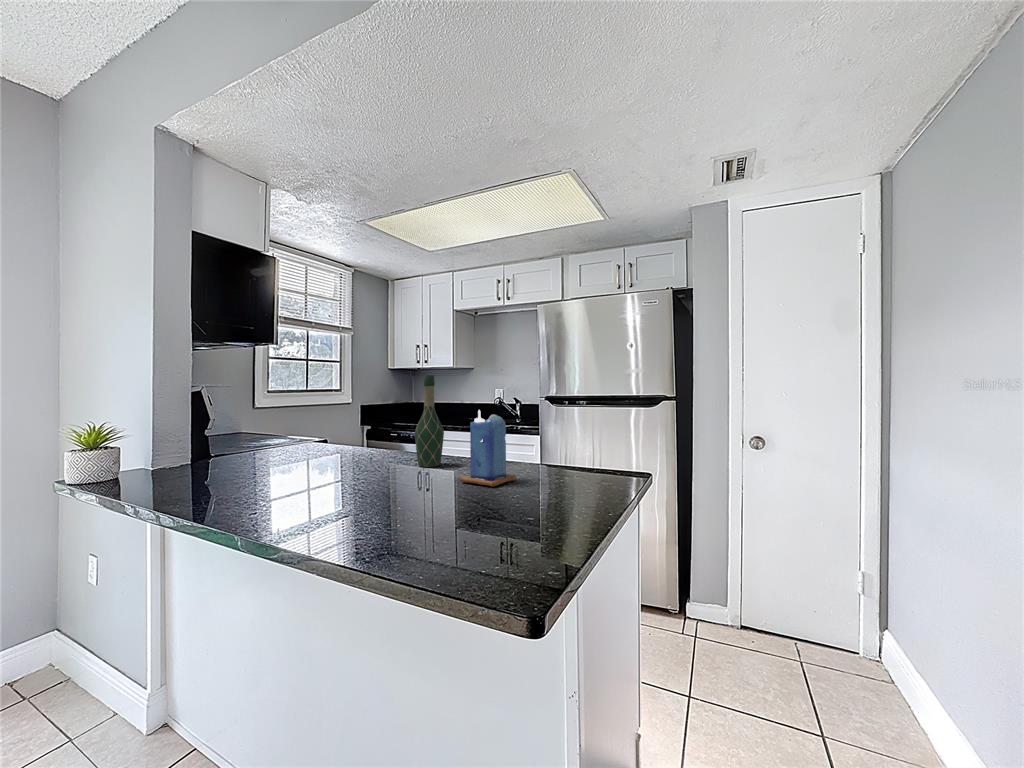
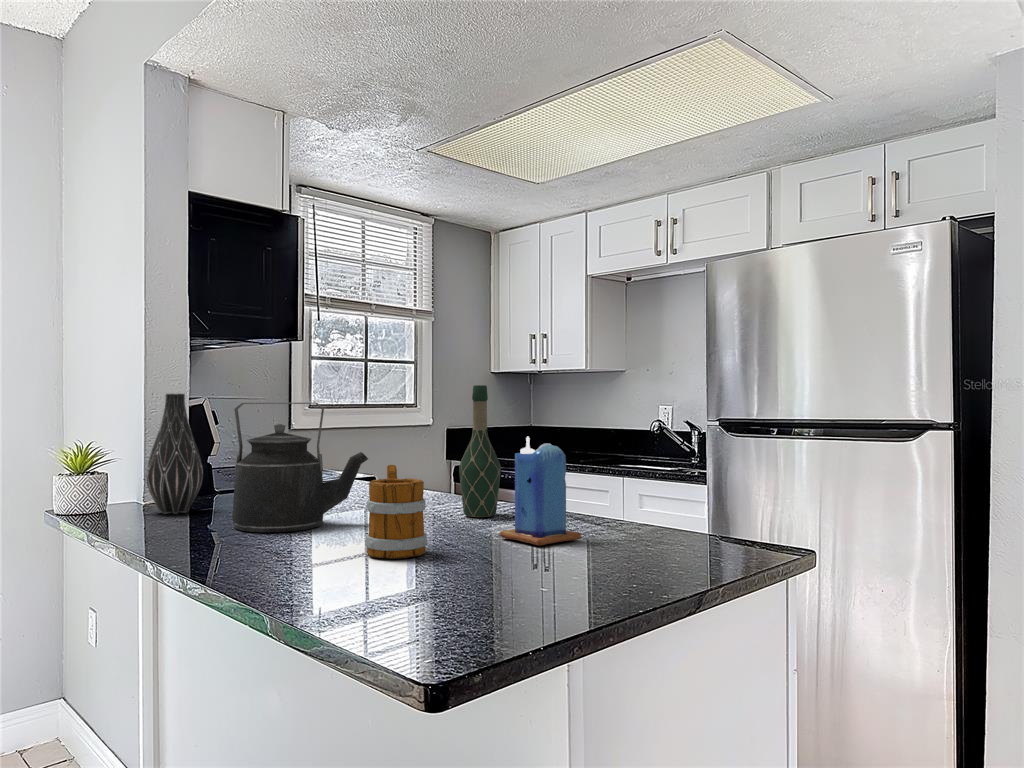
vase: none [156,381,207,477] -> present [146,393,203,514]
kettle: none [242,387,353,489] -> present [232,403,368,532]
mug: none [370,433,419,505] -> present [365,465,427,559]

